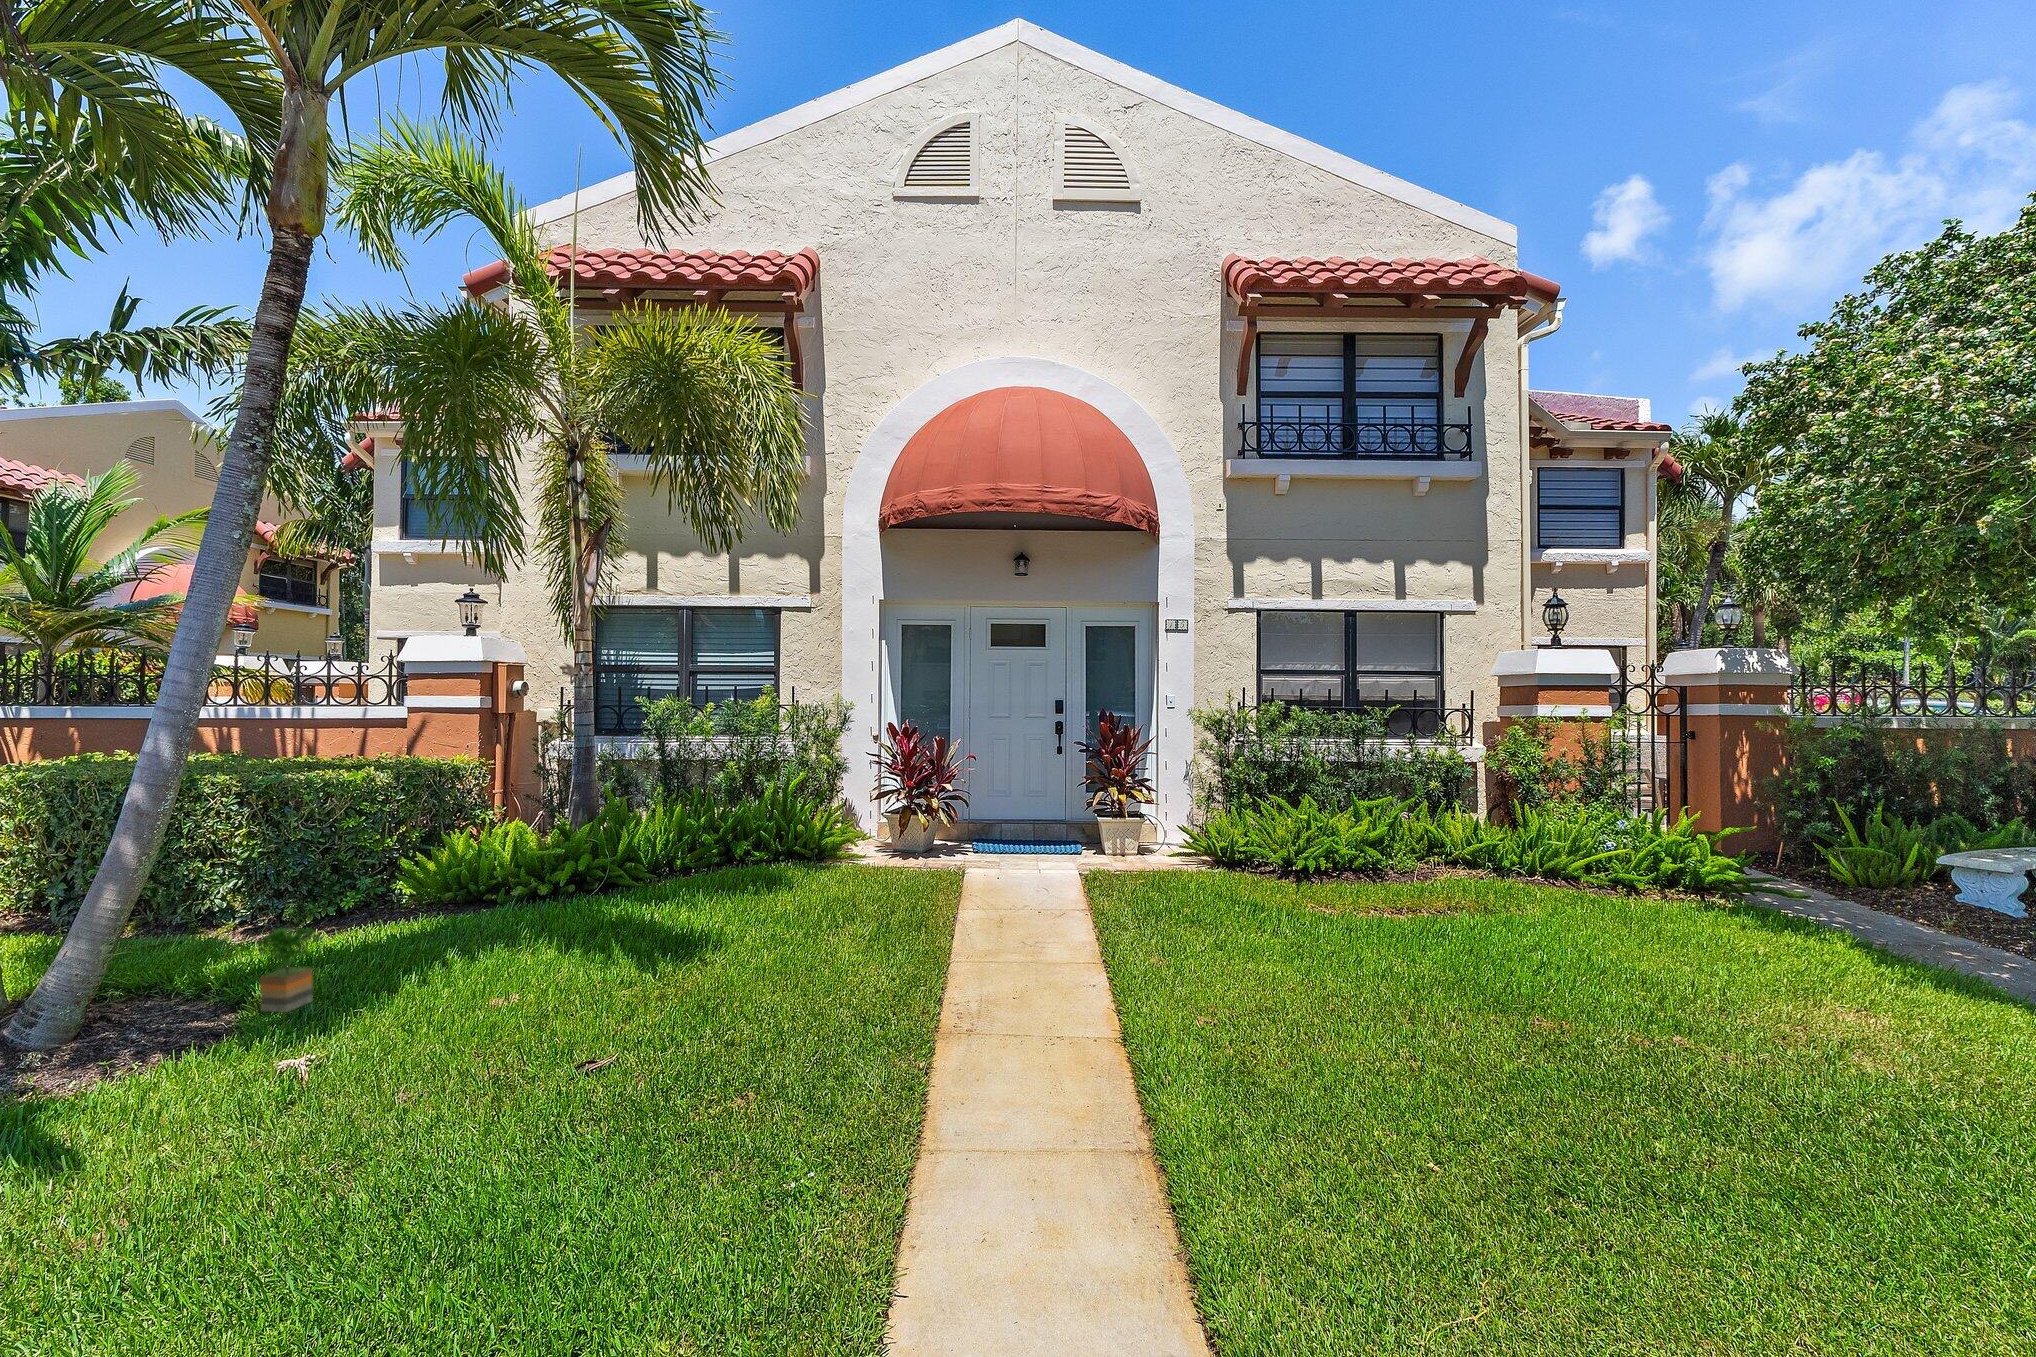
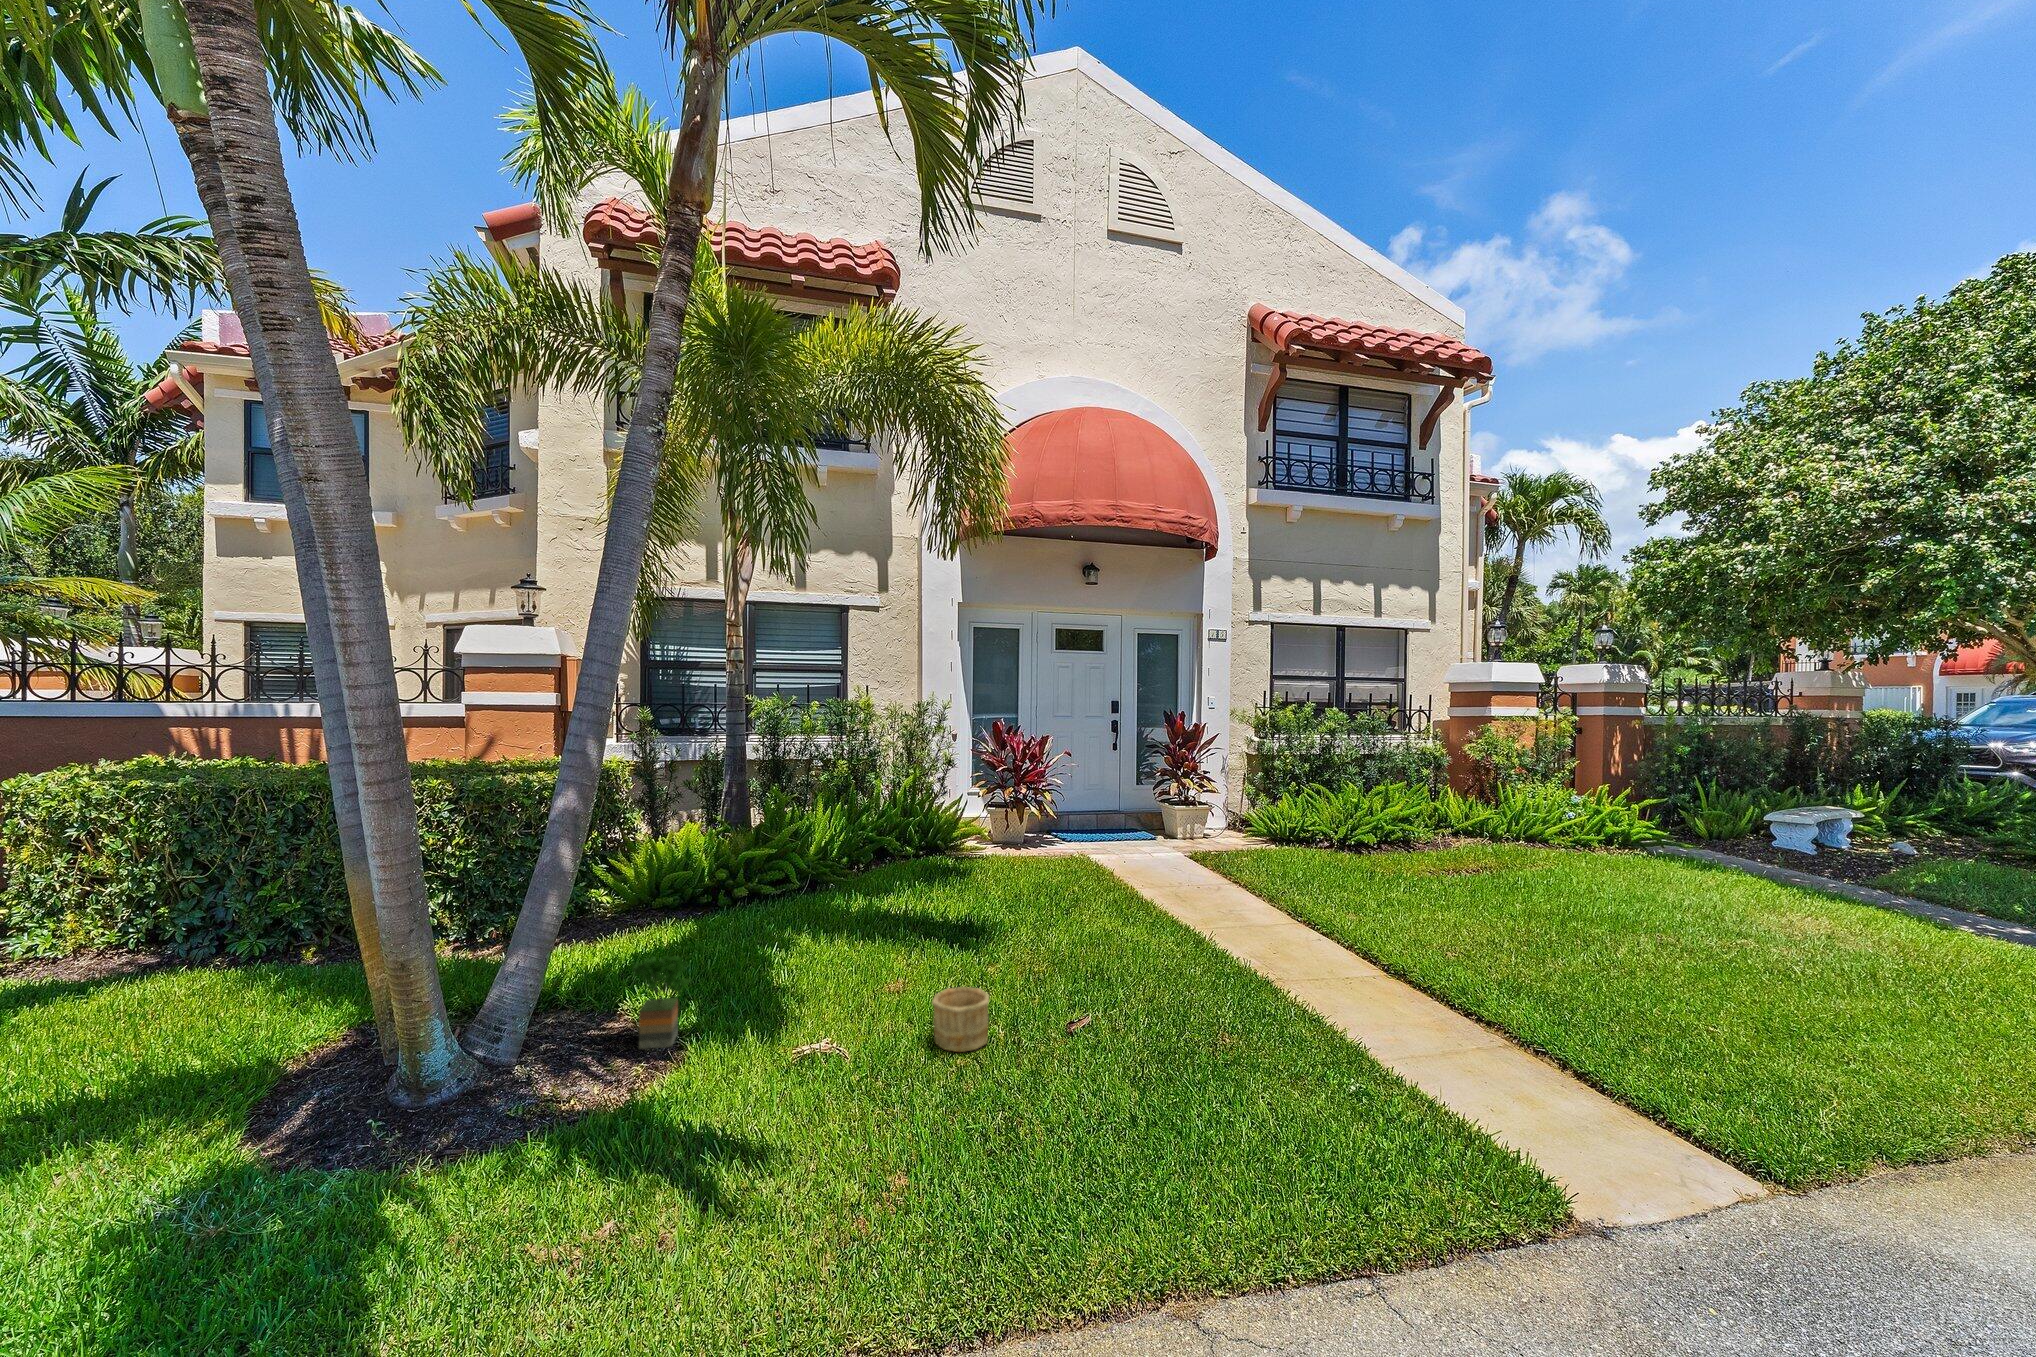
wooden bucket: none [477,982,547,1047] -> present [932,987,989,1052]

